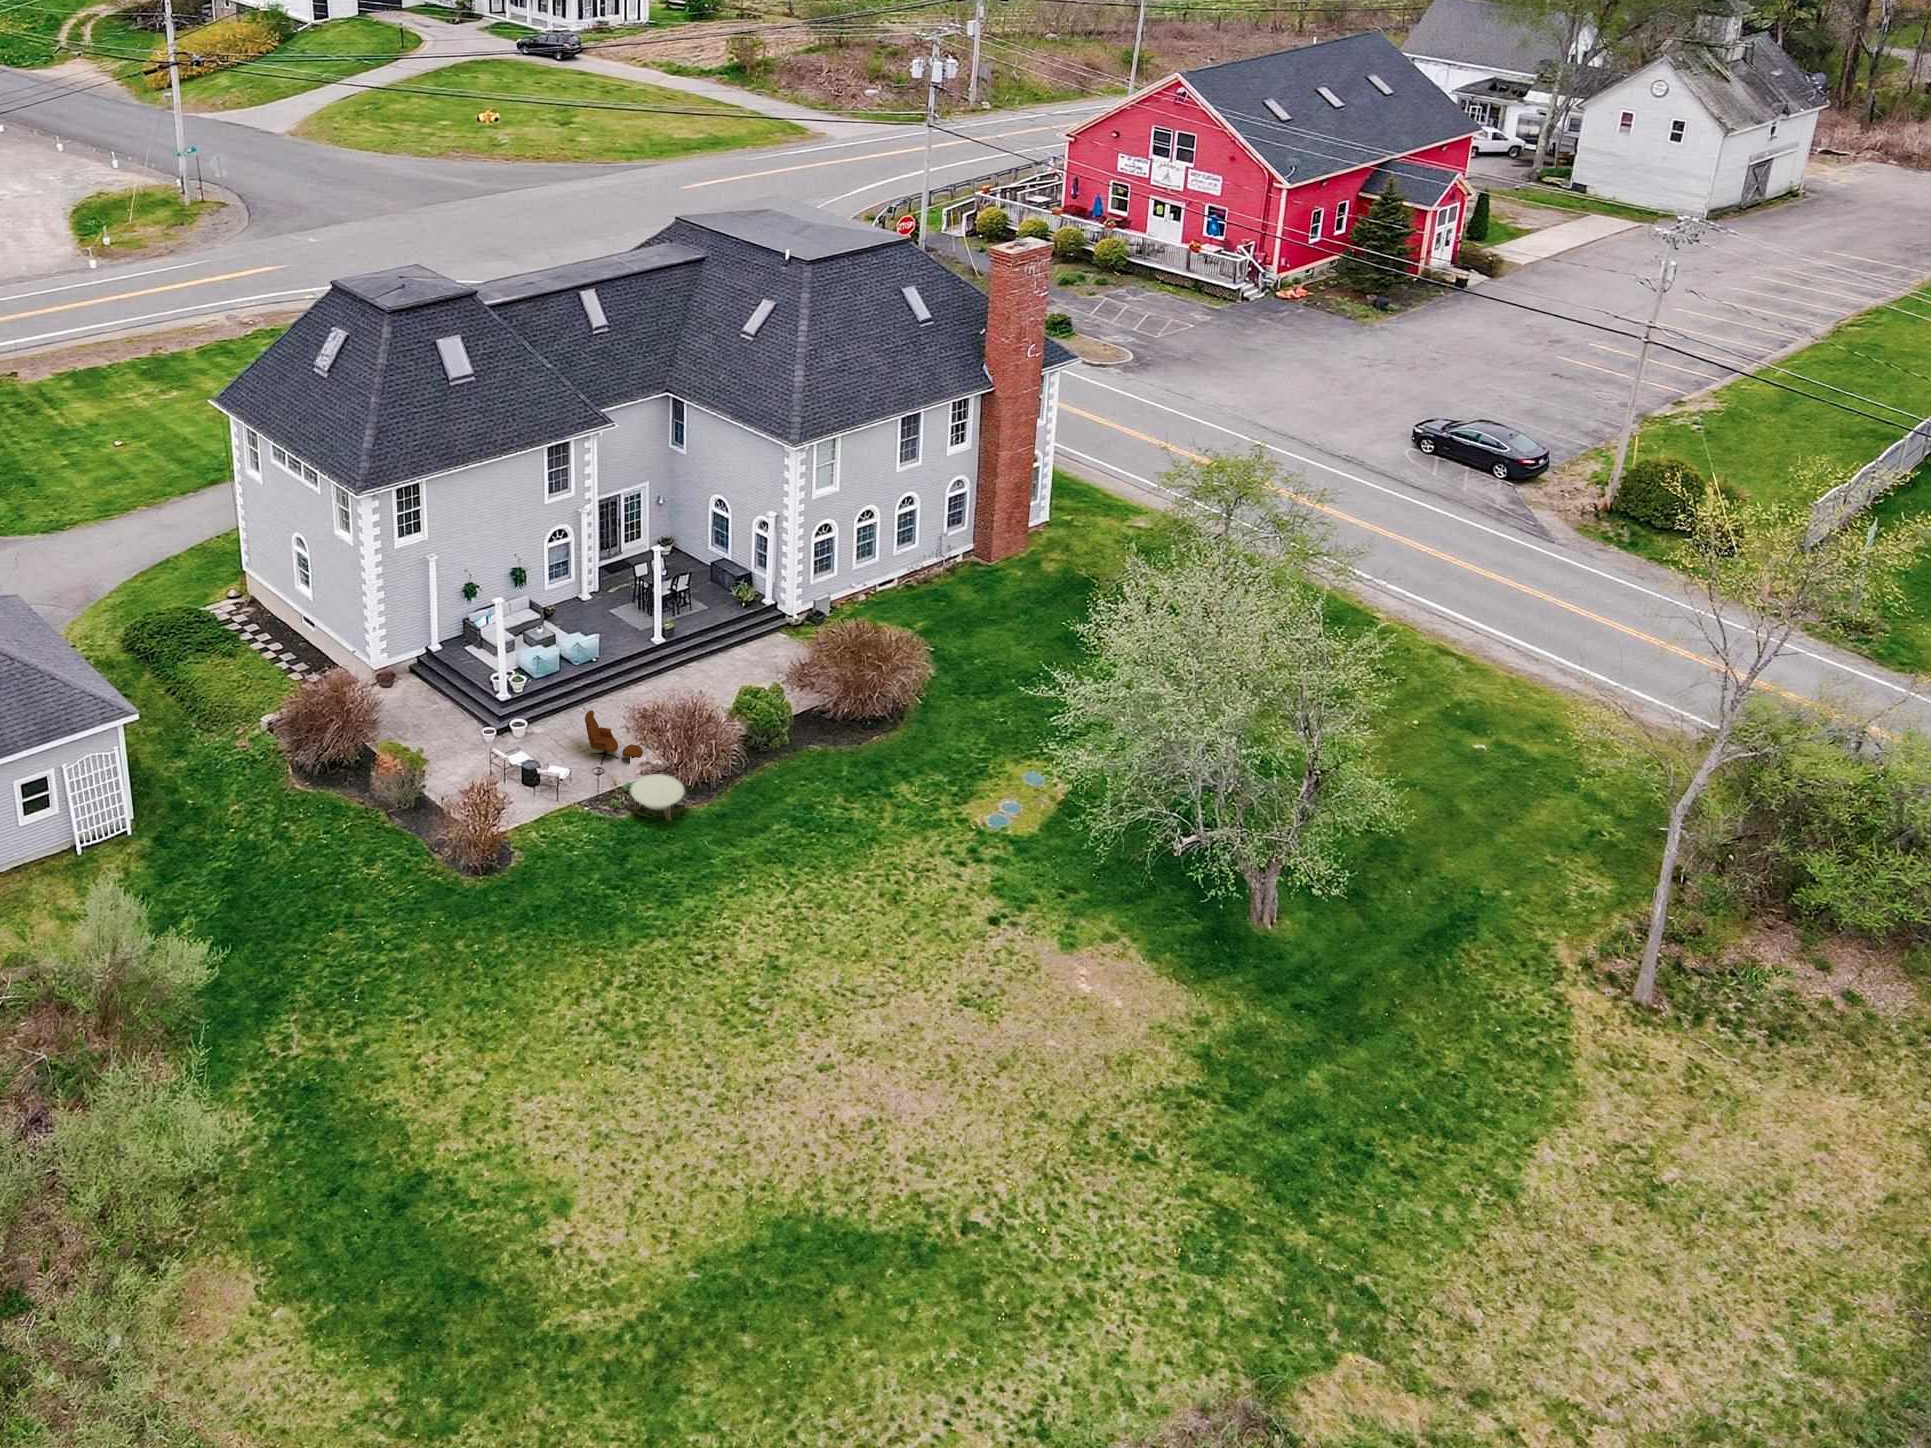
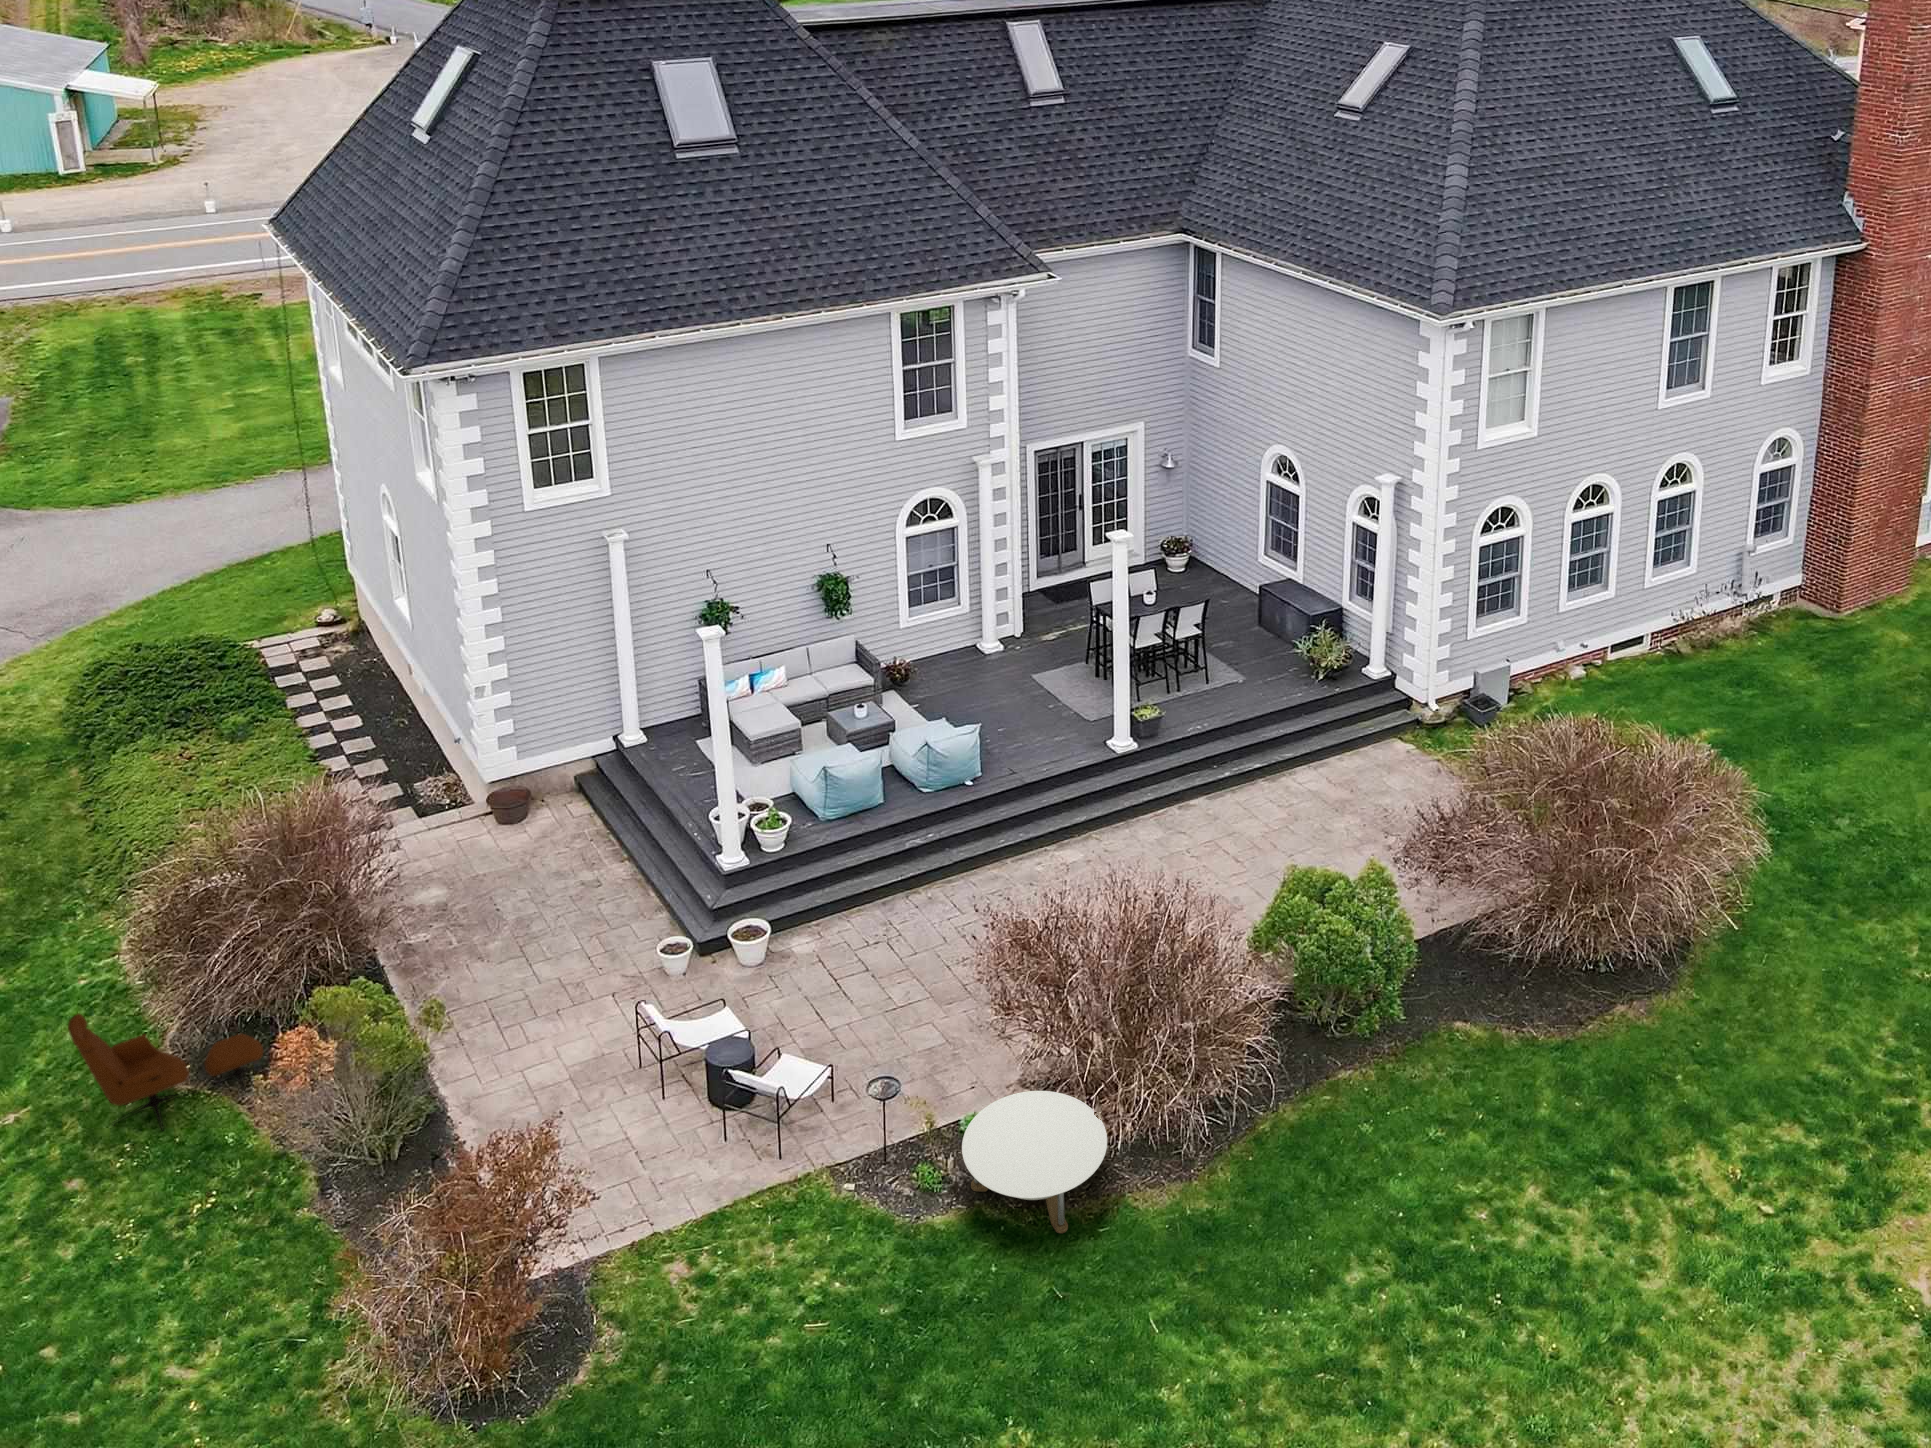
lounge chair: present [585,710,643,764] -> present [68,1014,264,1130]

